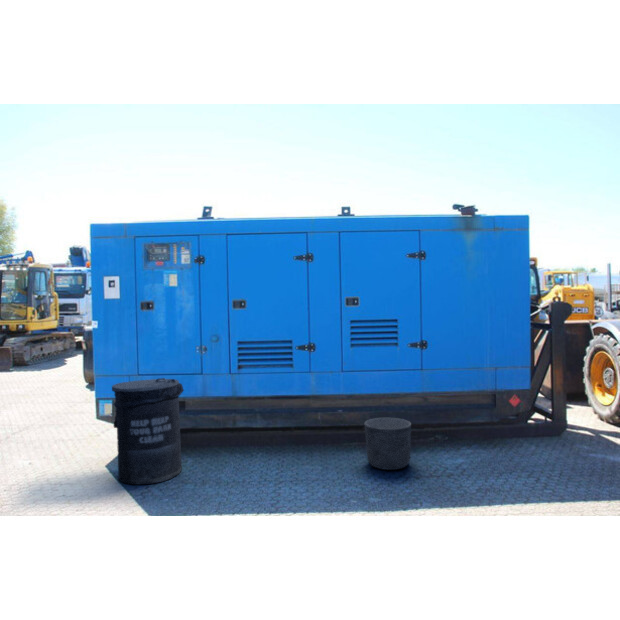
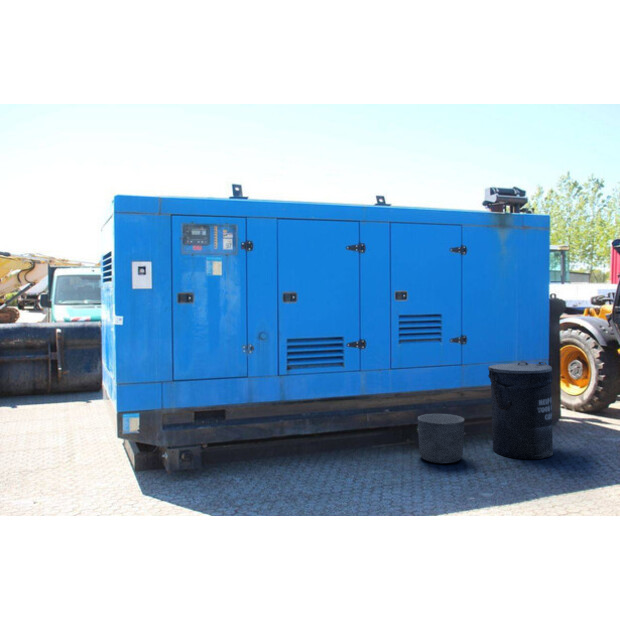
trash can: present [112,378,184,484] -> present [488,362,553,459]

